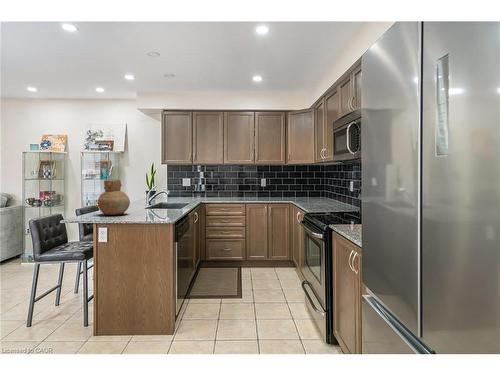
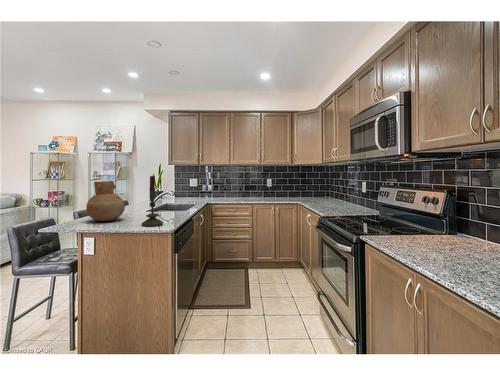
candle: none [147,174,165,218] -> present [142,176,163,226]

